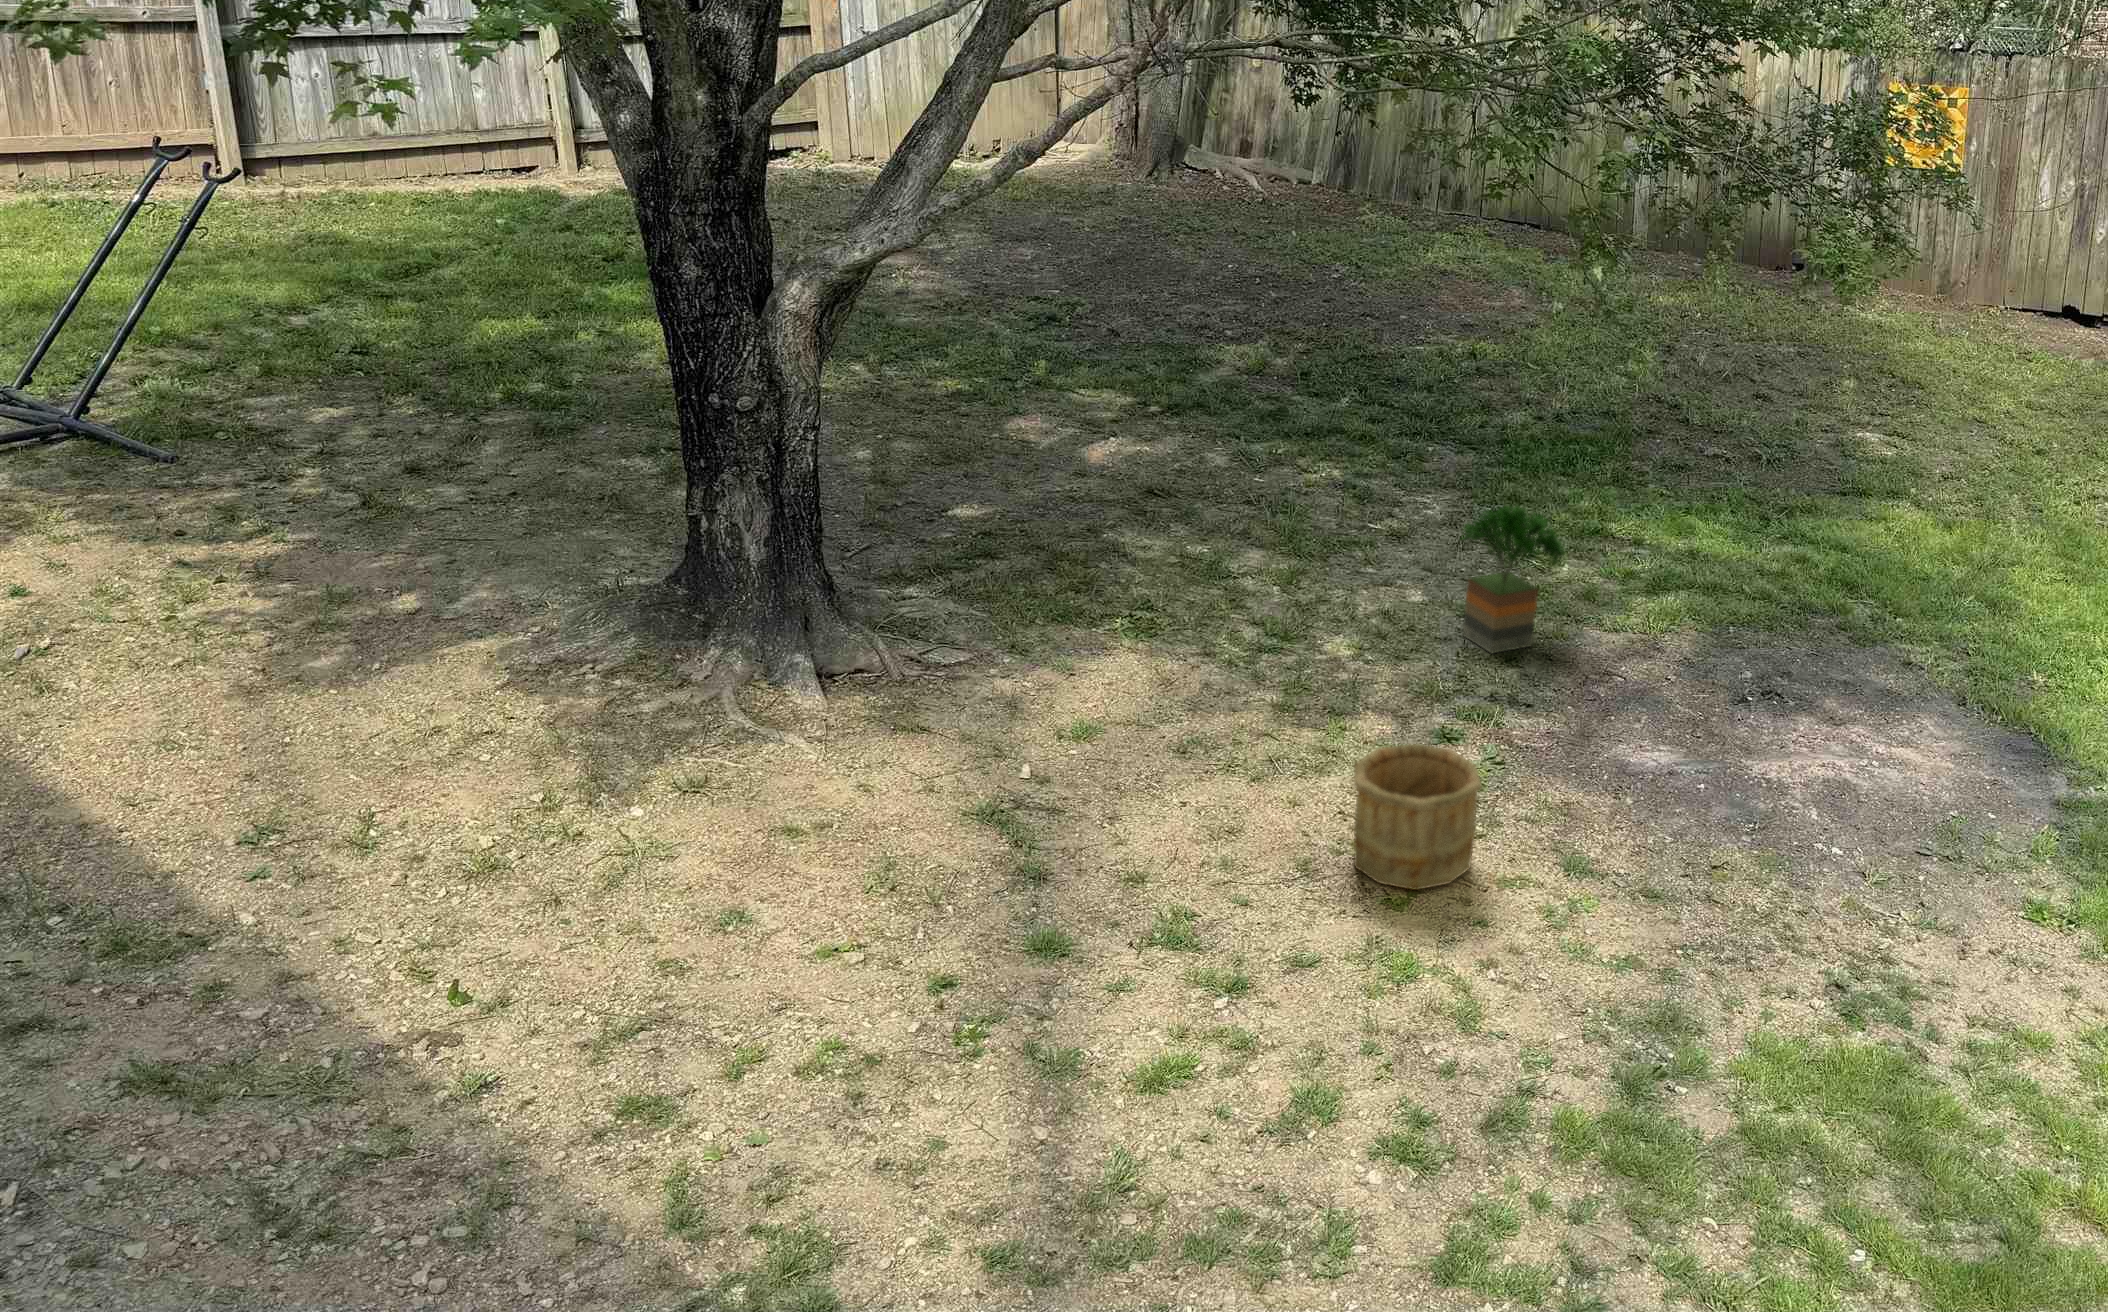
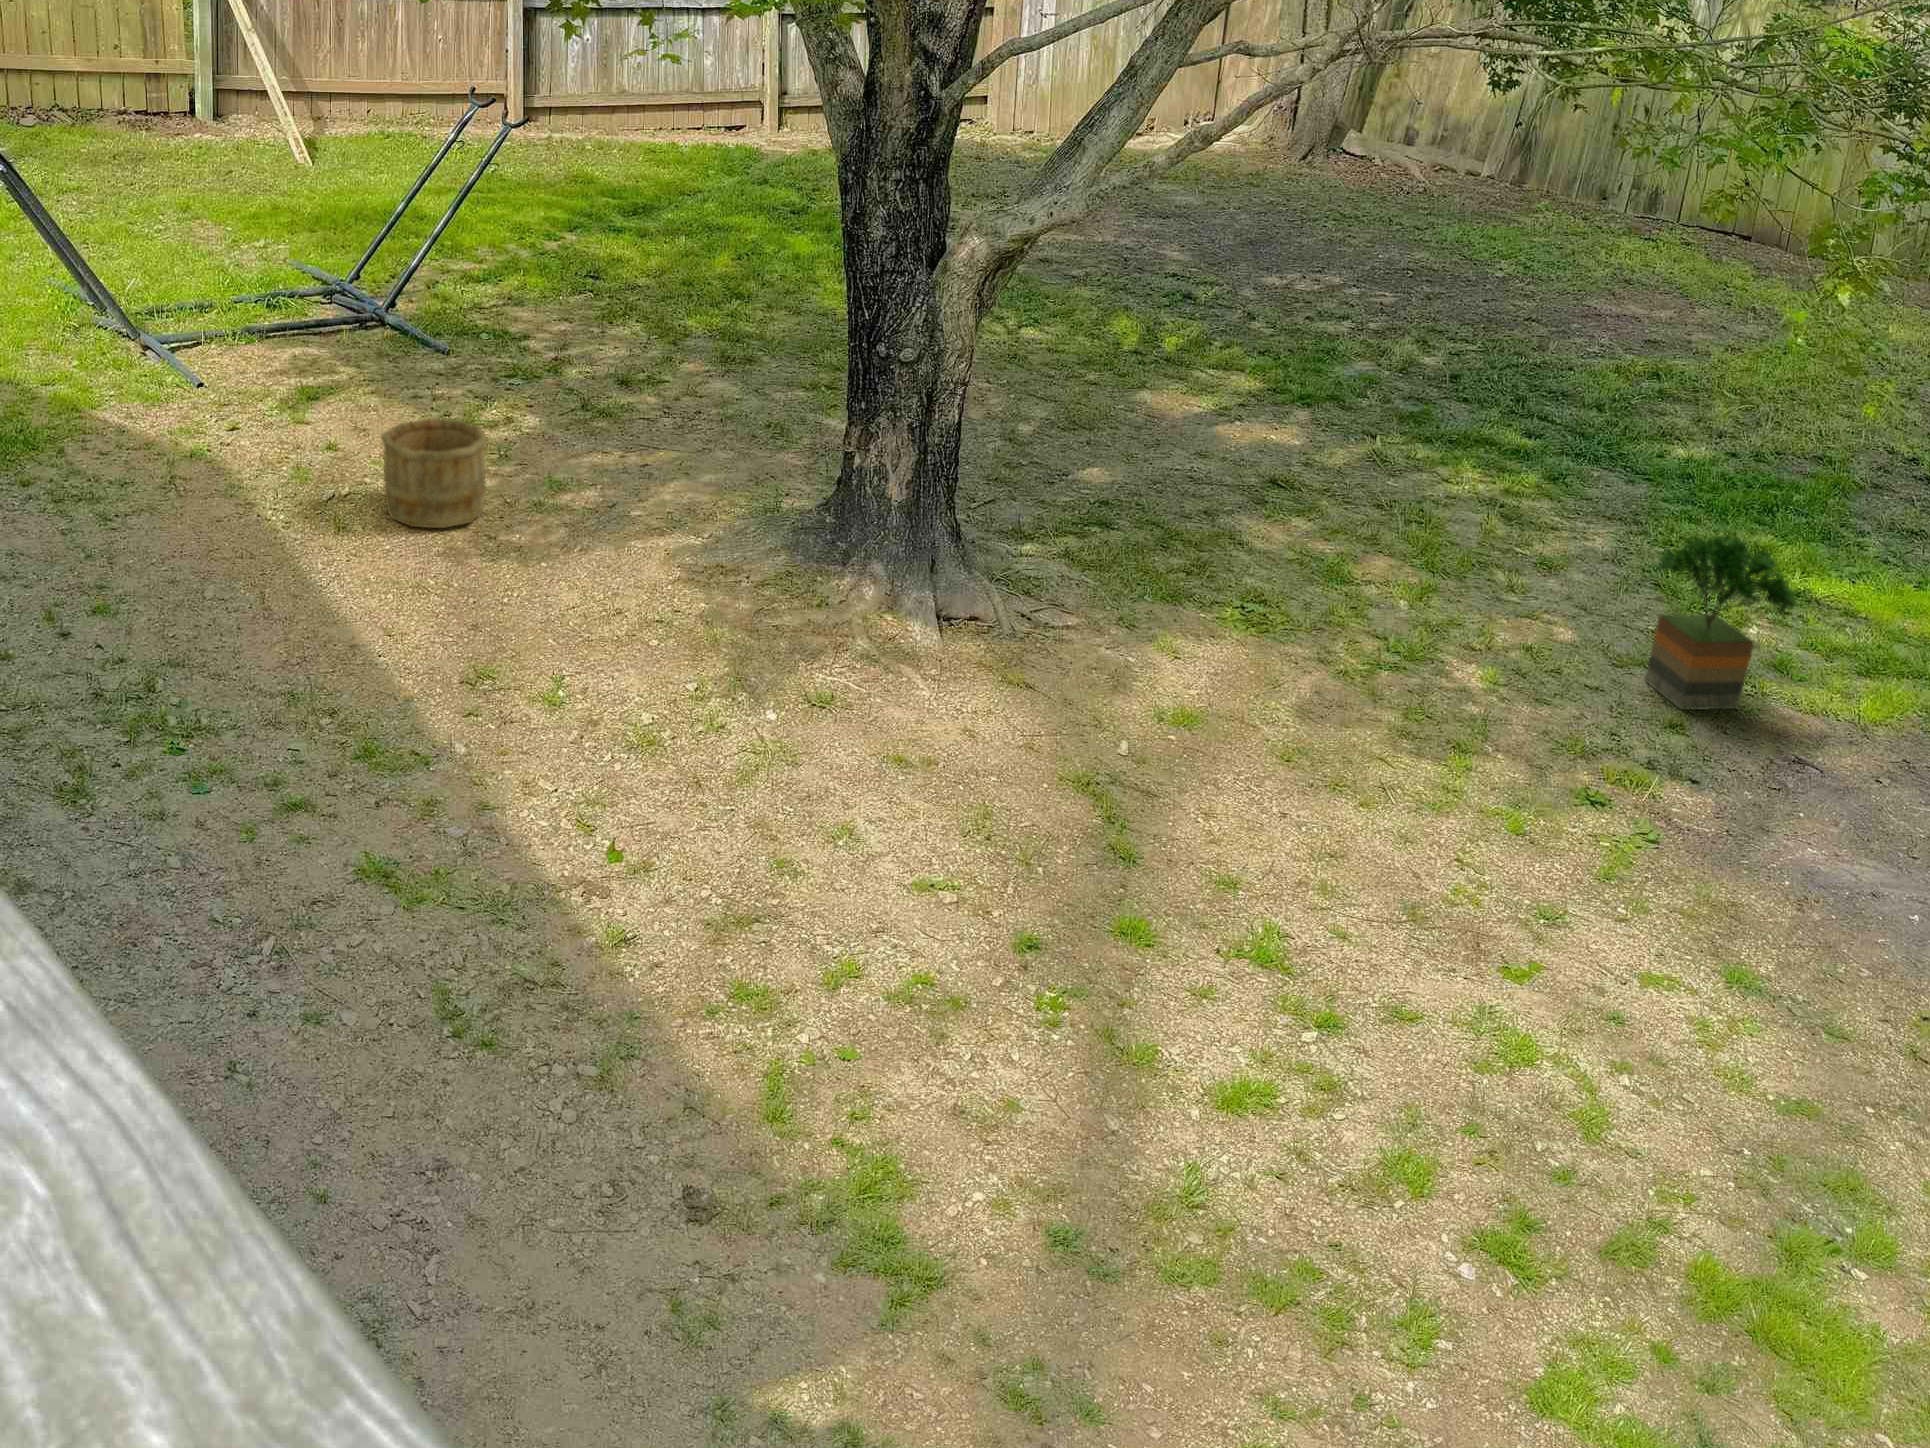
wooden bucket: present [1354,744,1481,890] -> present [381,419,488,528]

